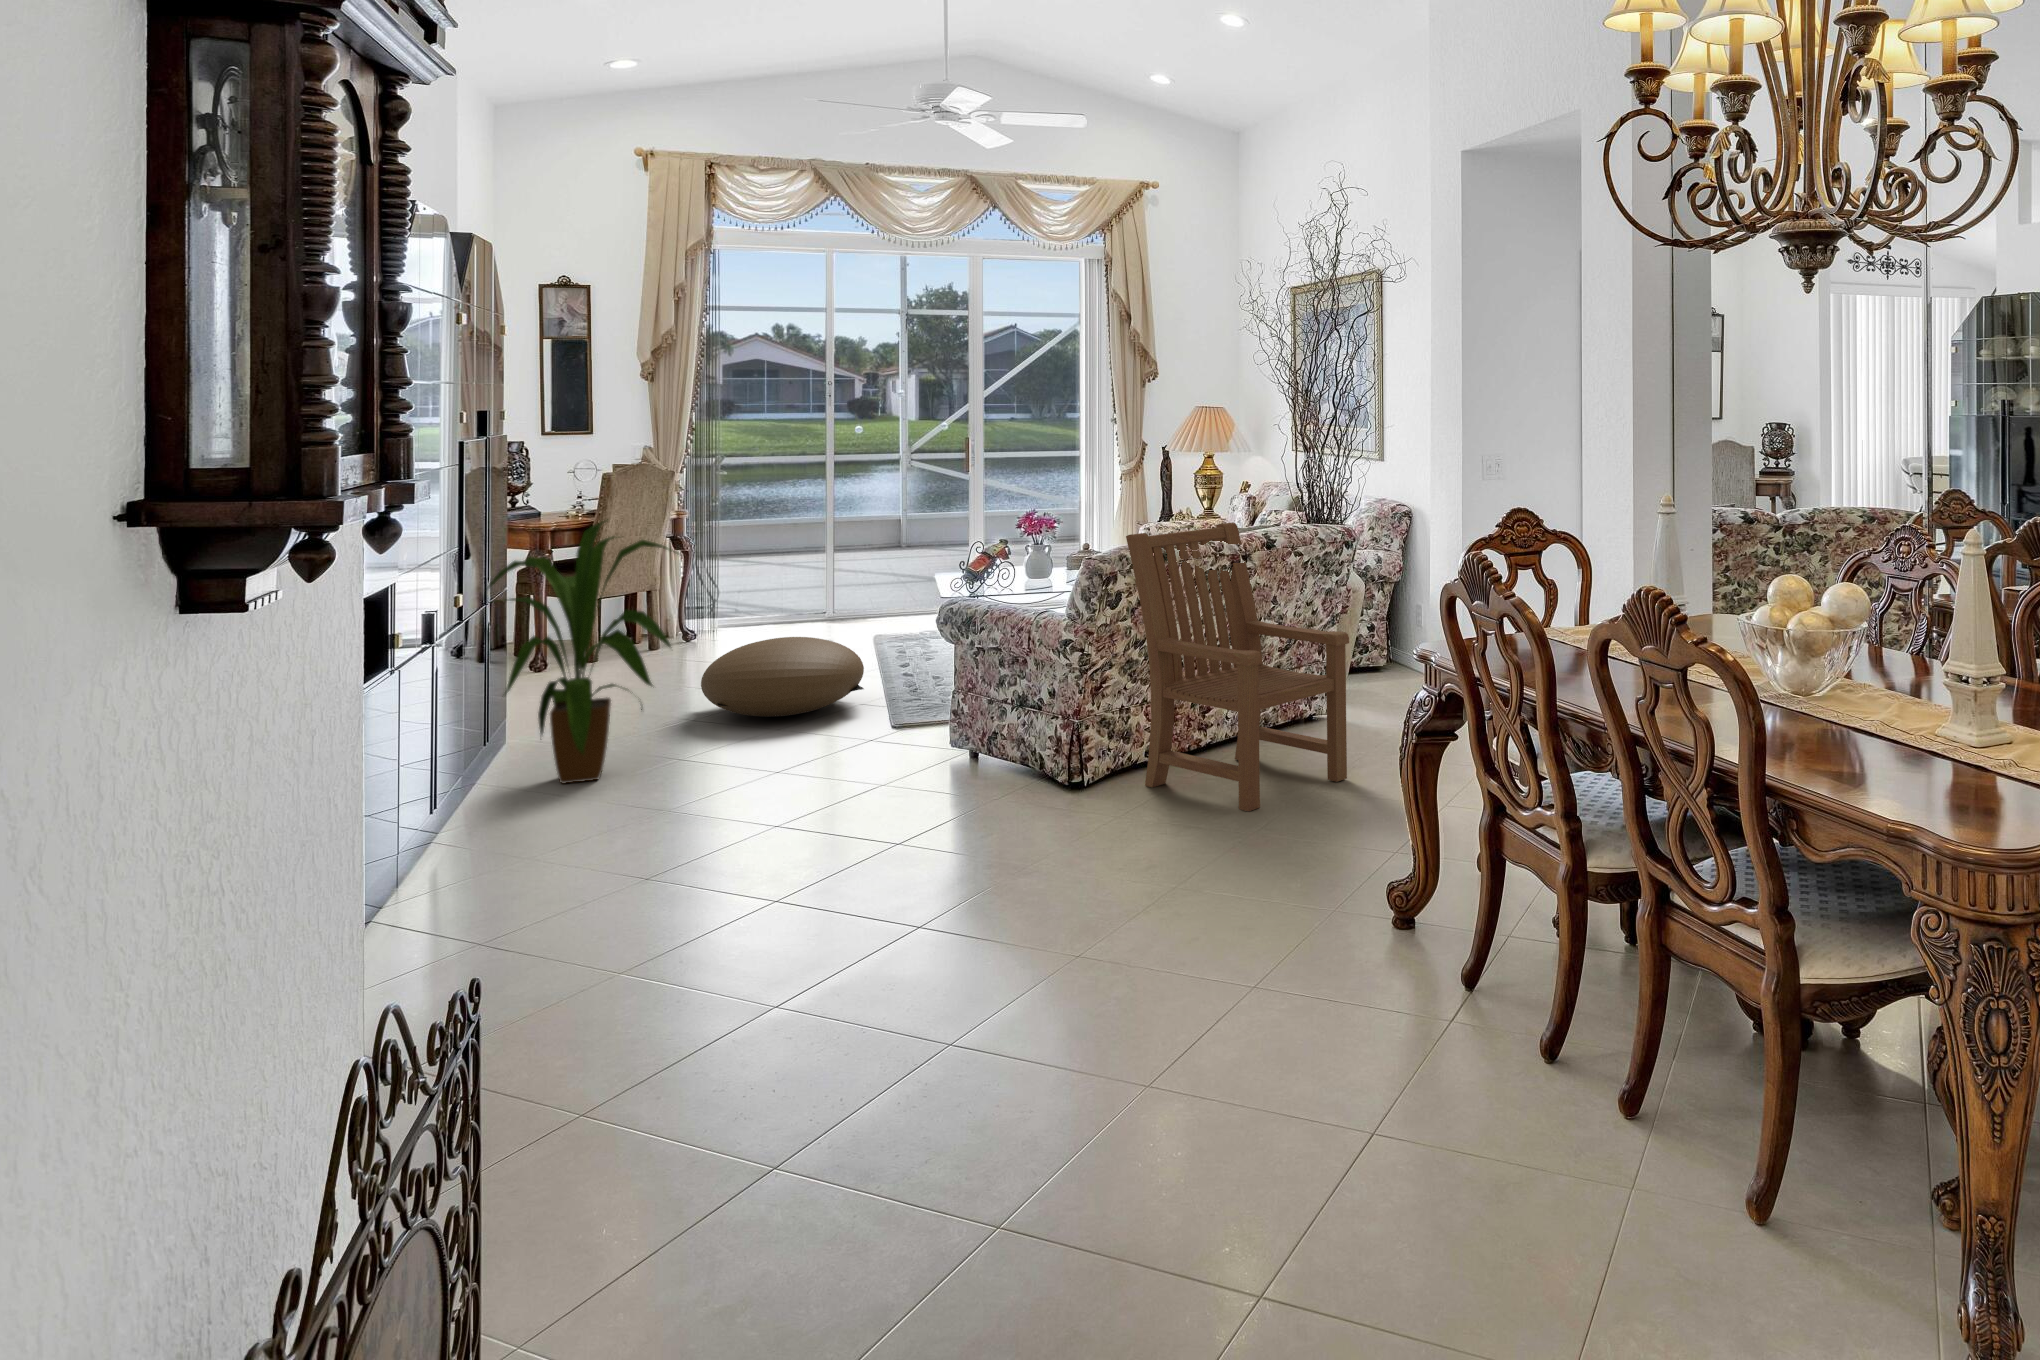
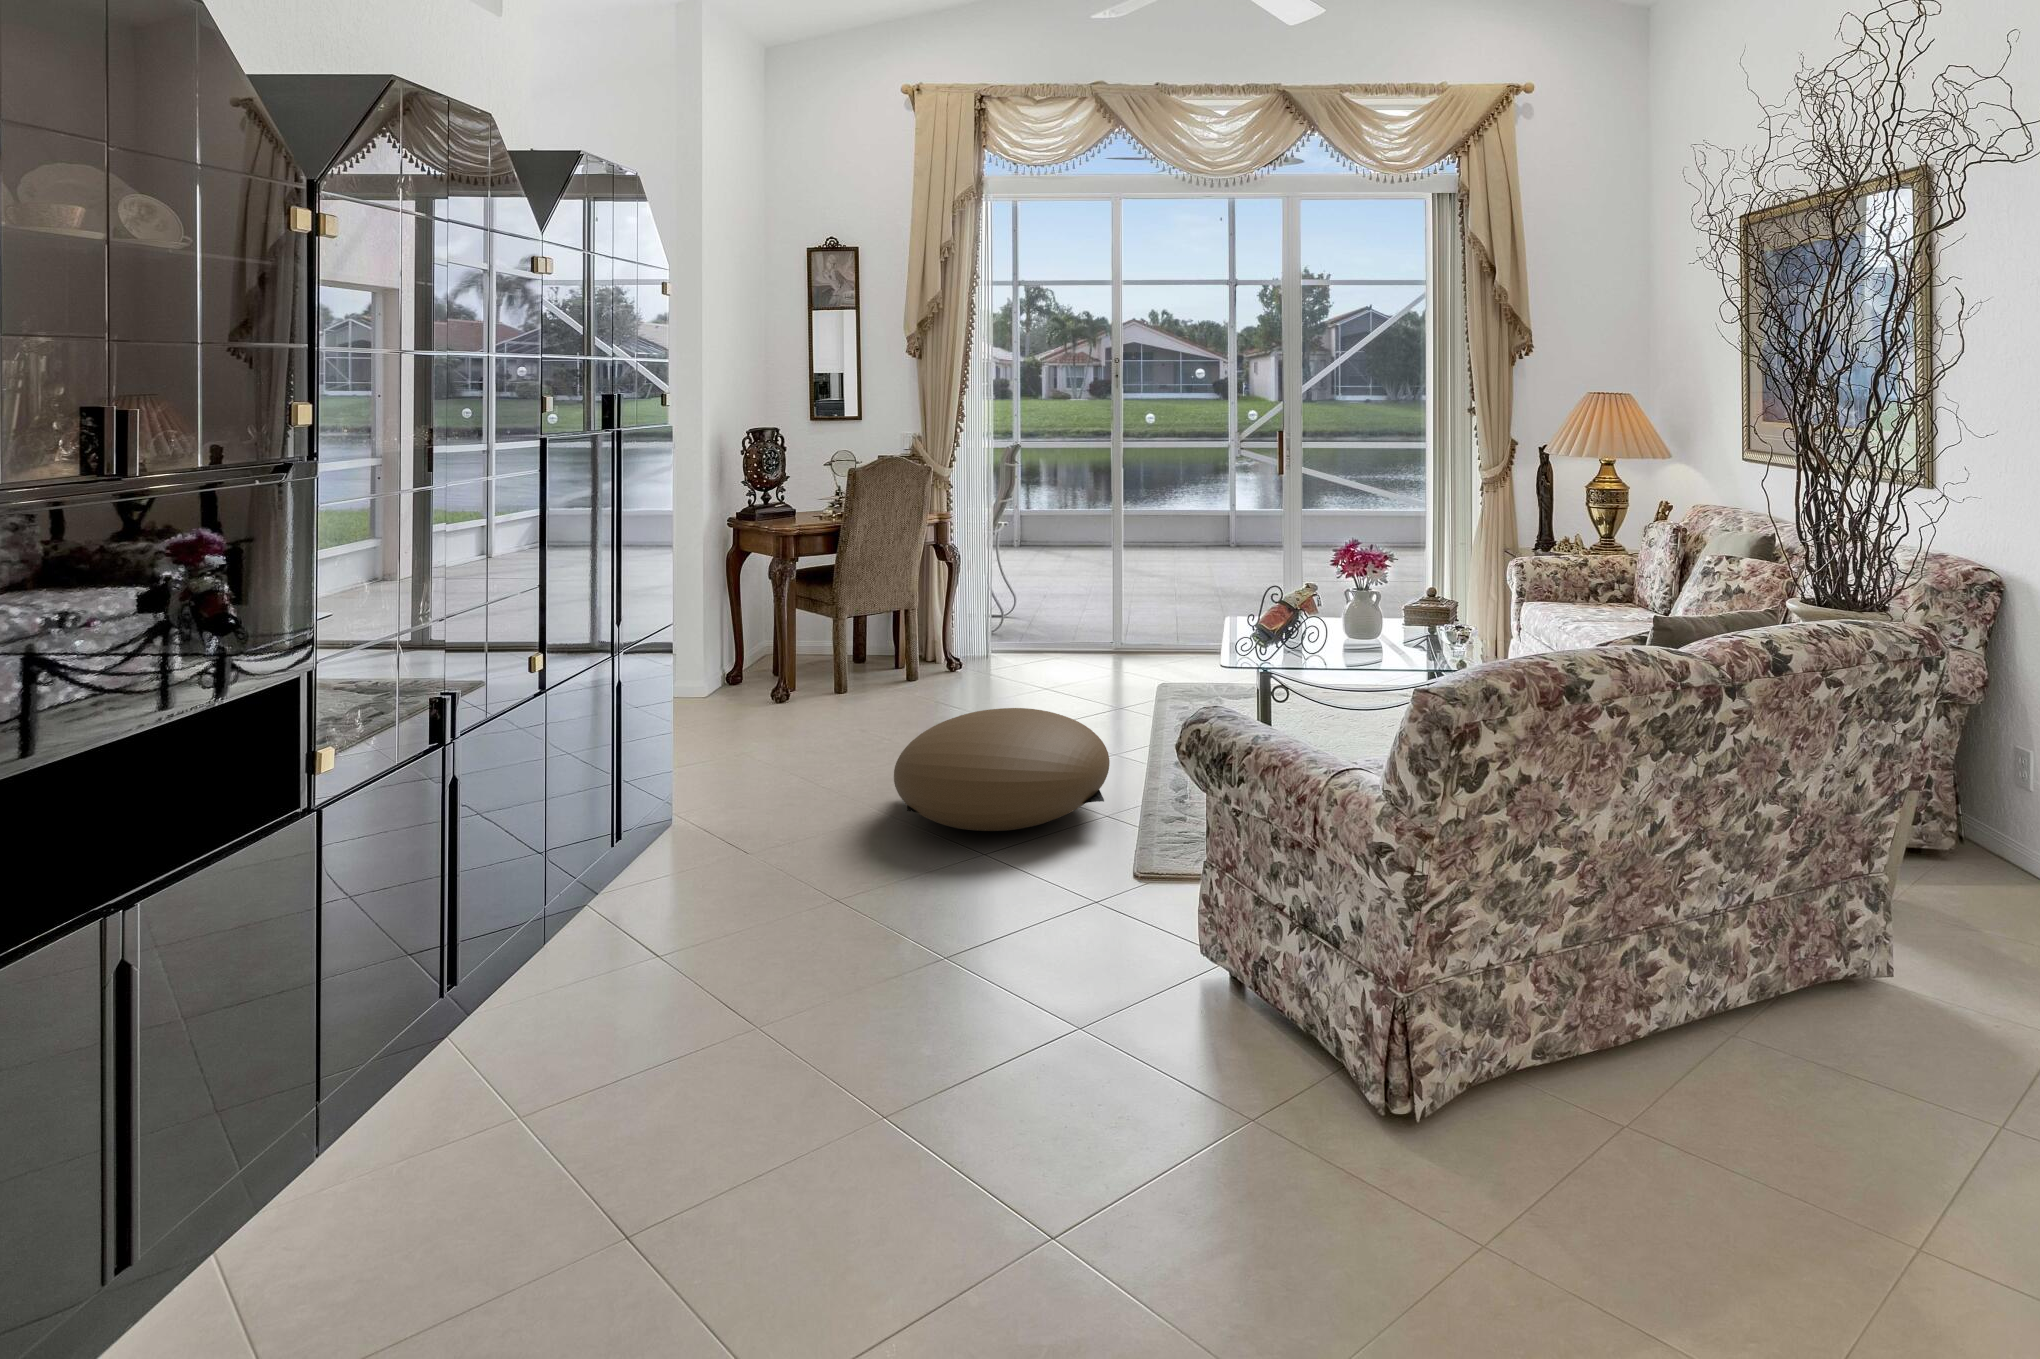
house plant: present [487,519,677,783] -> none [558,559,819,940]
armchair: present [1126,522,1349,811] -> none [1496,619,1994,1309]

